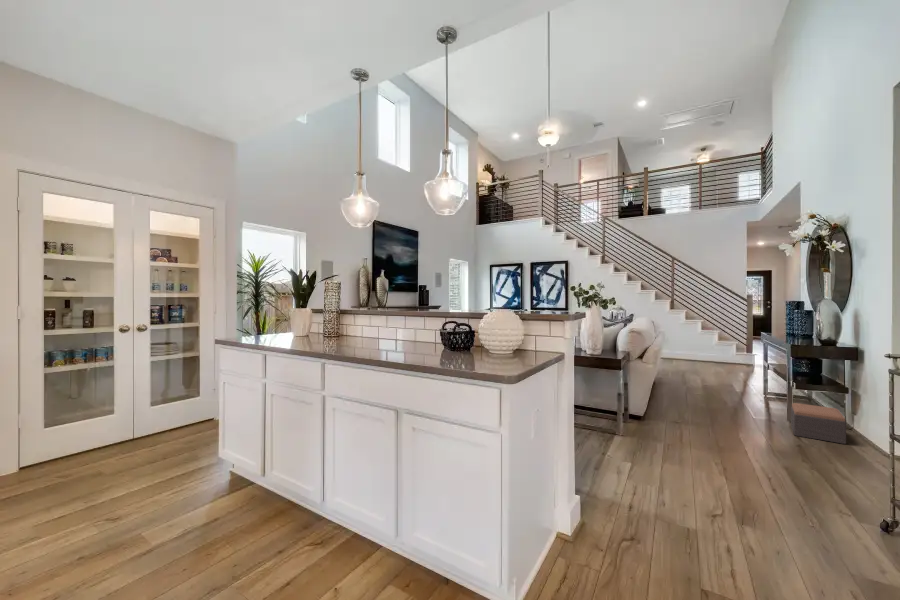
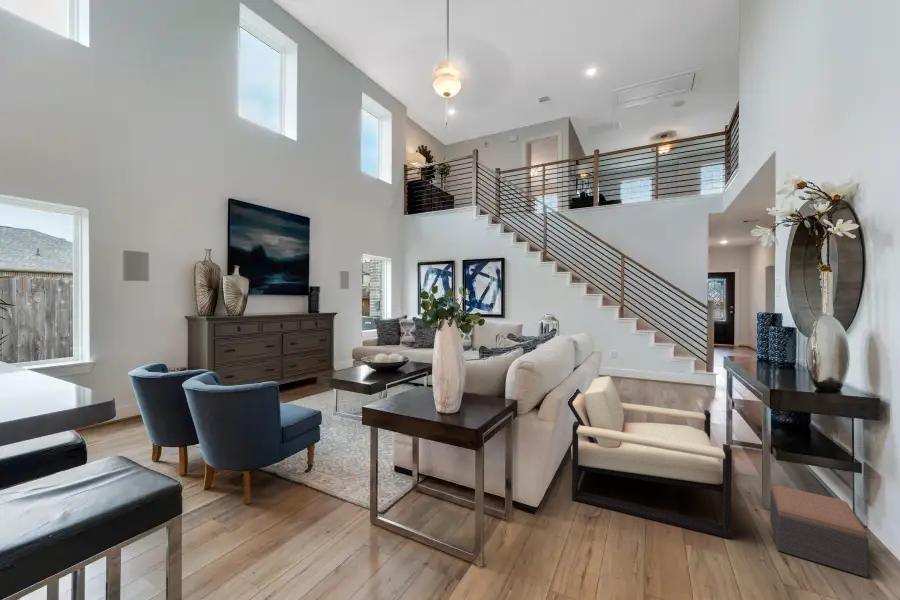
armchair: none [654,344,766,431] -> present [568,376,732,539]

